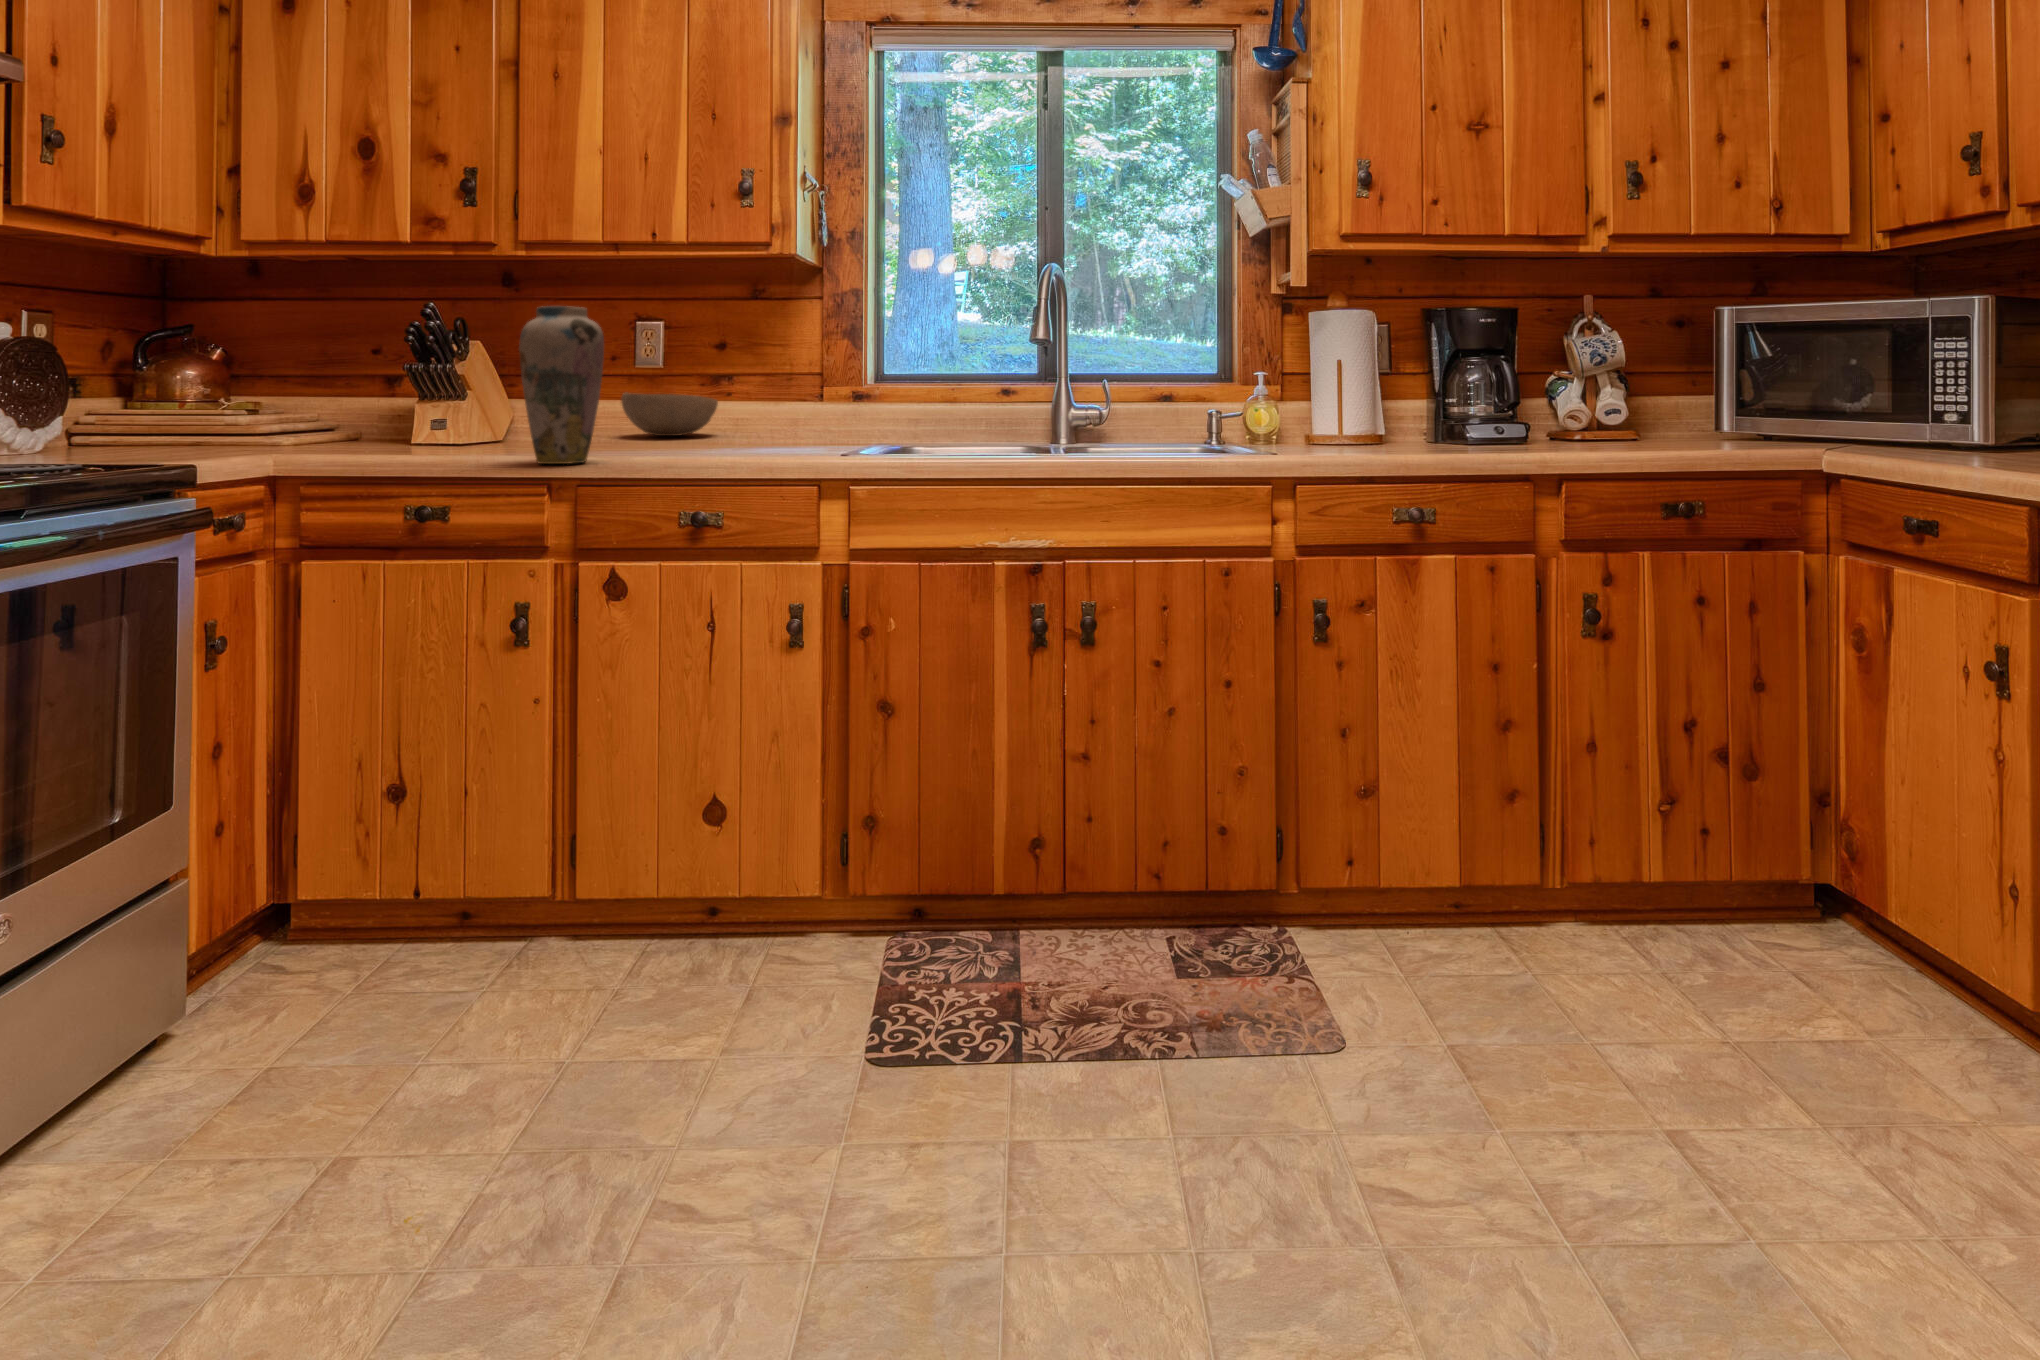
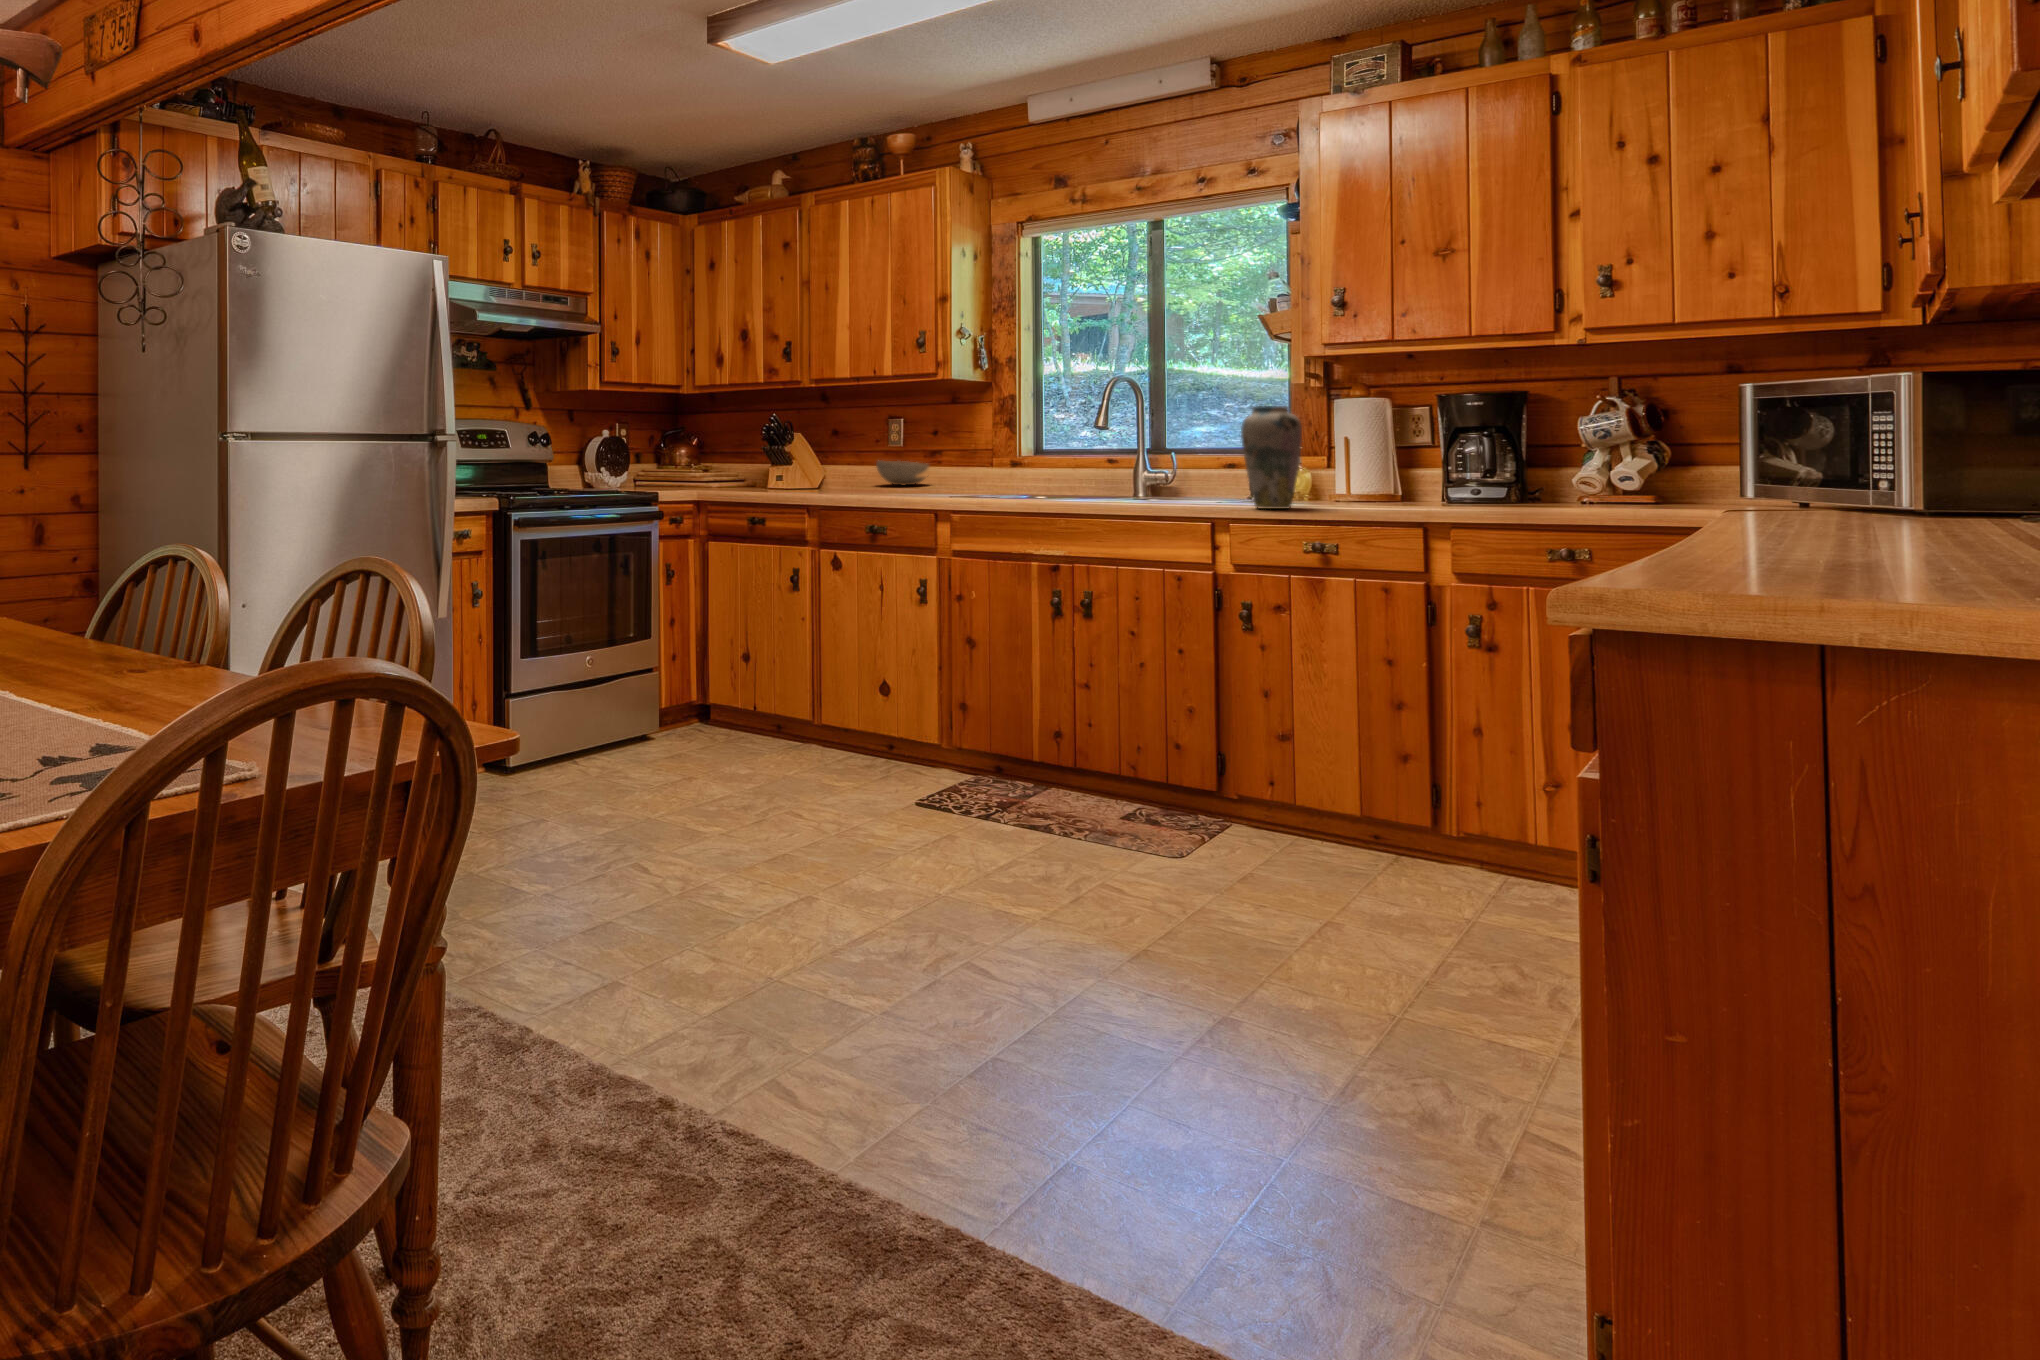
vase: present [519,306,604,464] -> present [1241,406,1302,509]

